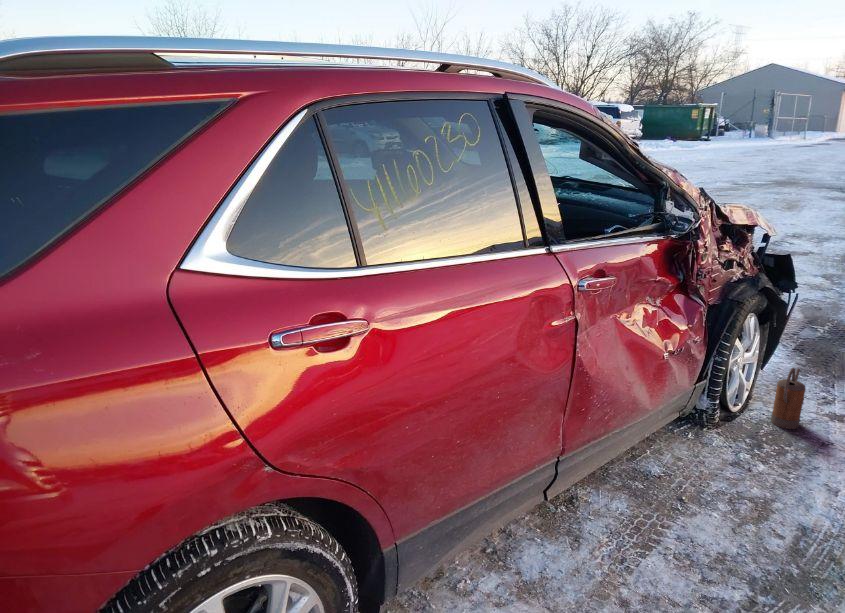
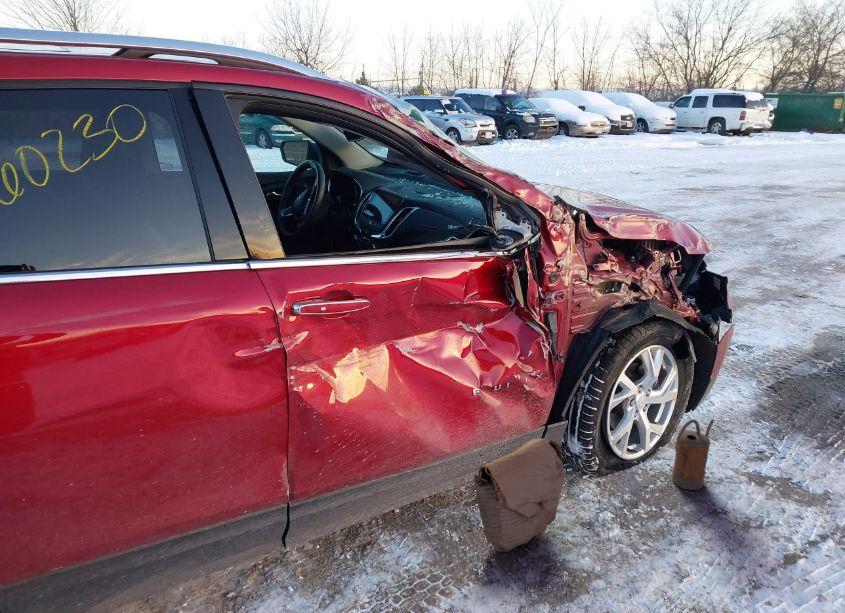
bag: none [666,391,729,491] -> present [474,438,565,552]

